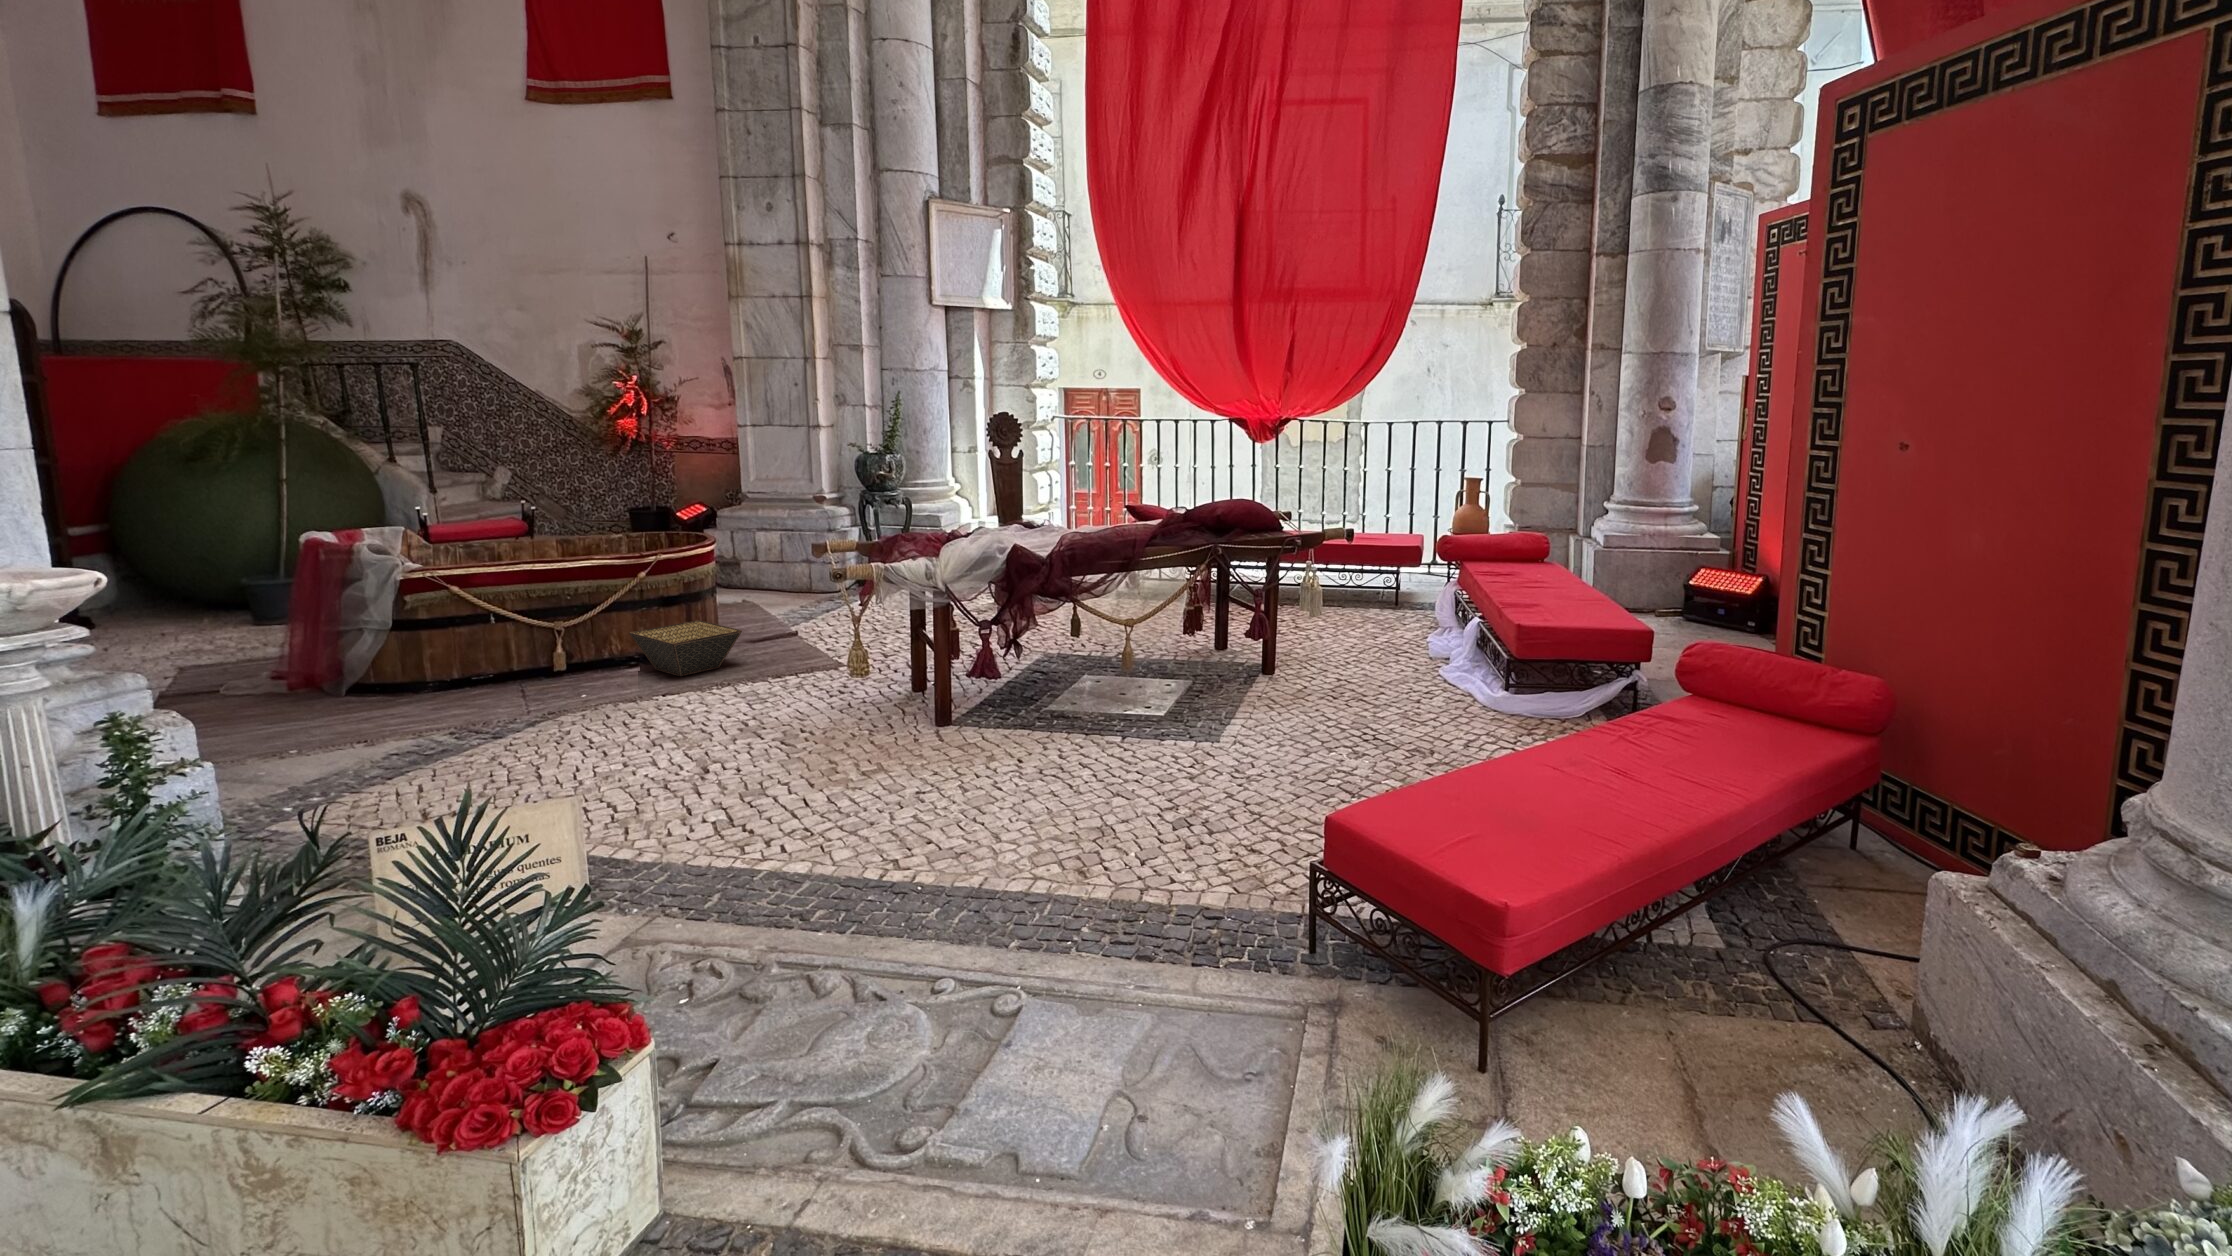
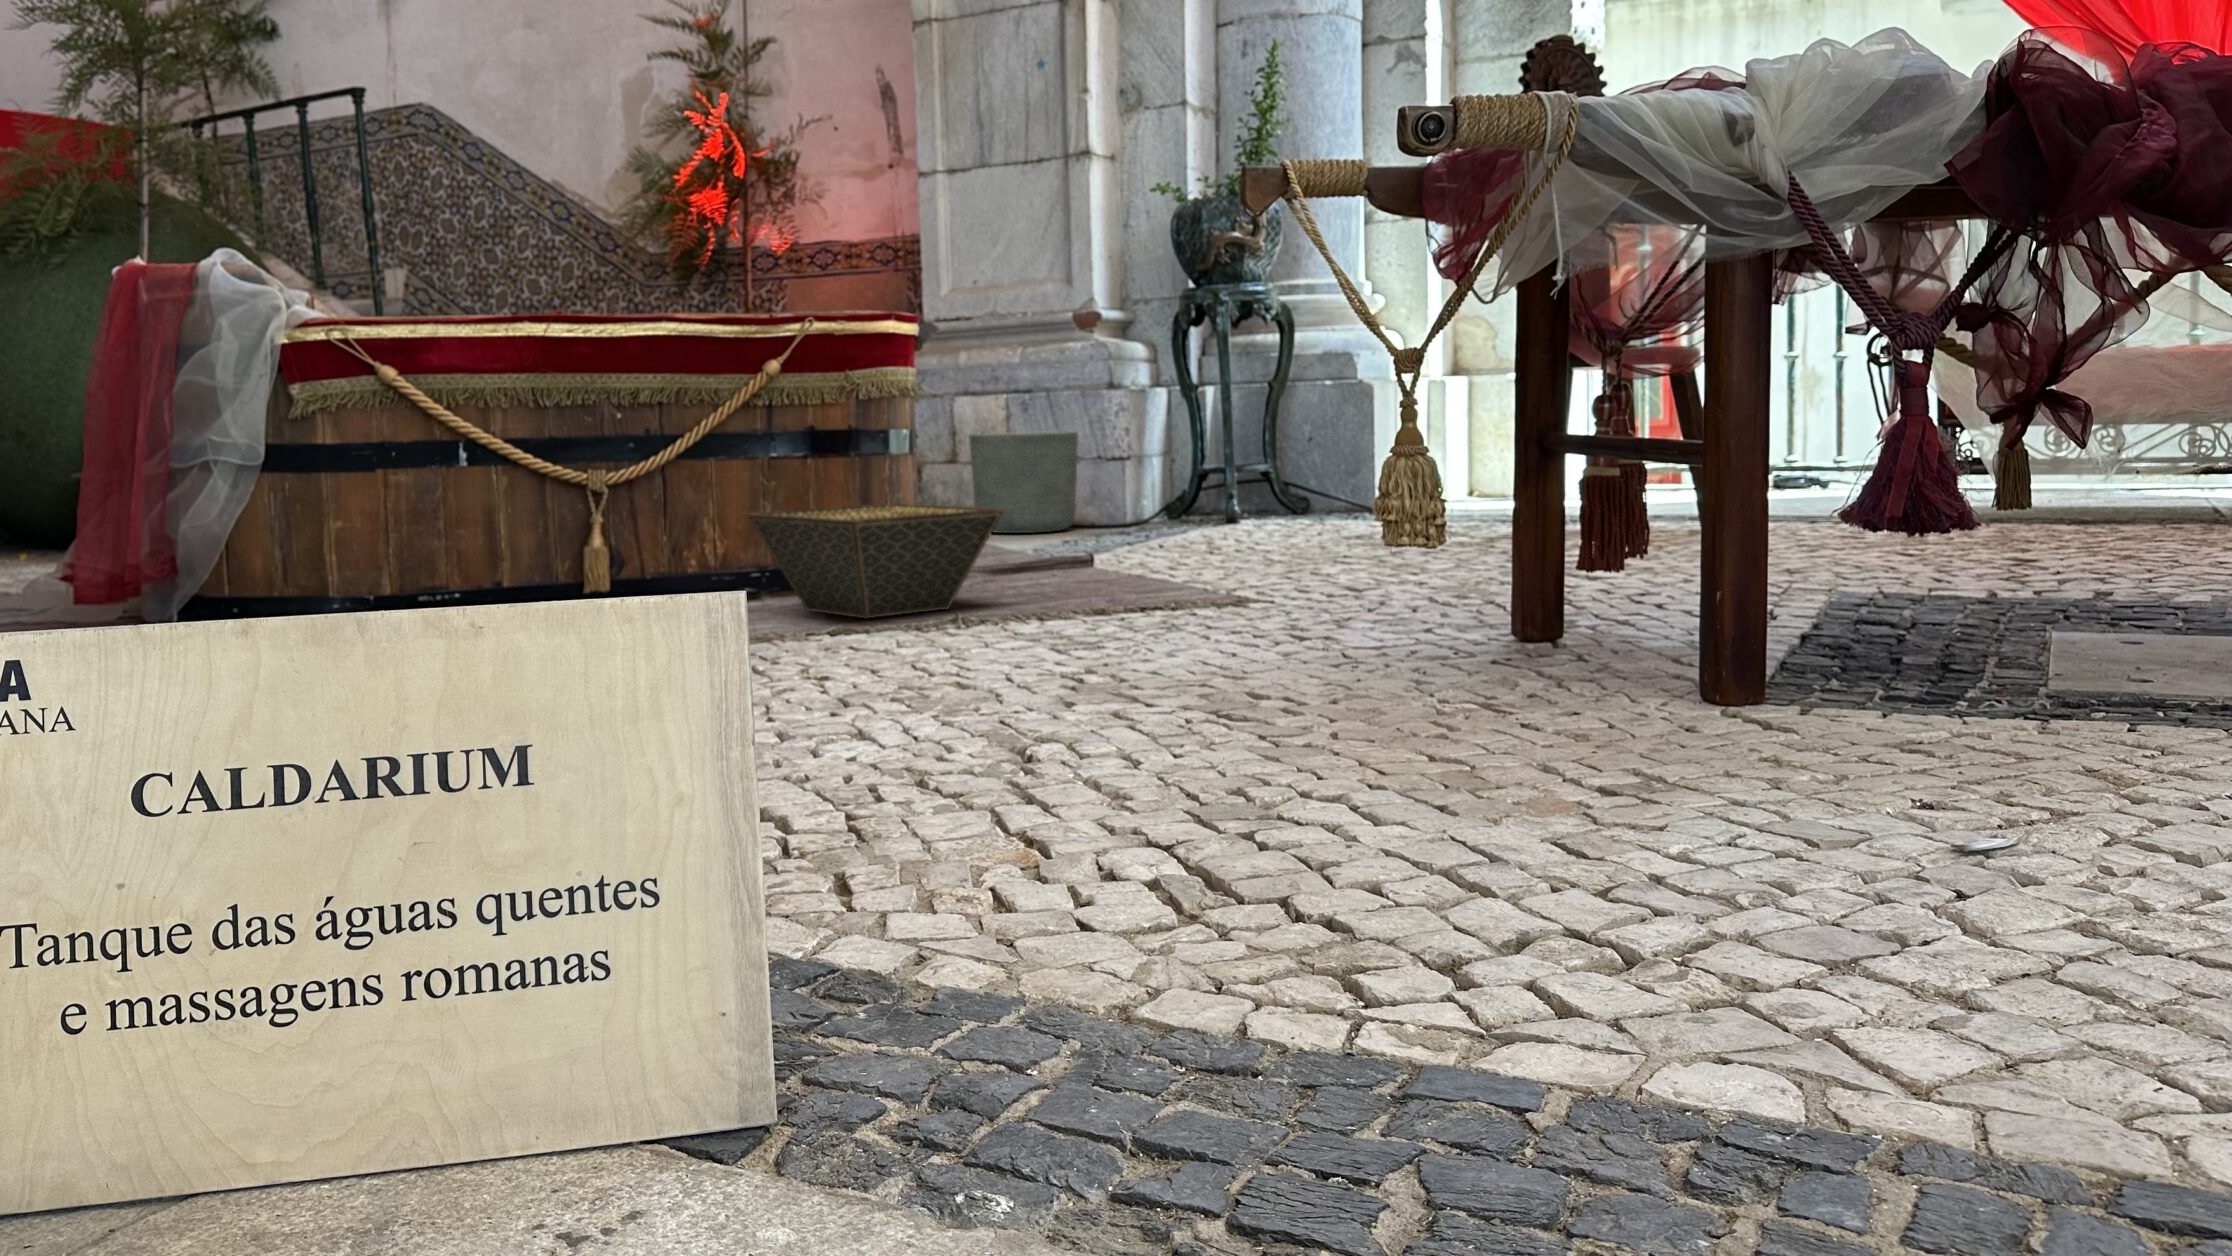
planter: none [756,548,808,596] -> present [969,431,1078,533]

